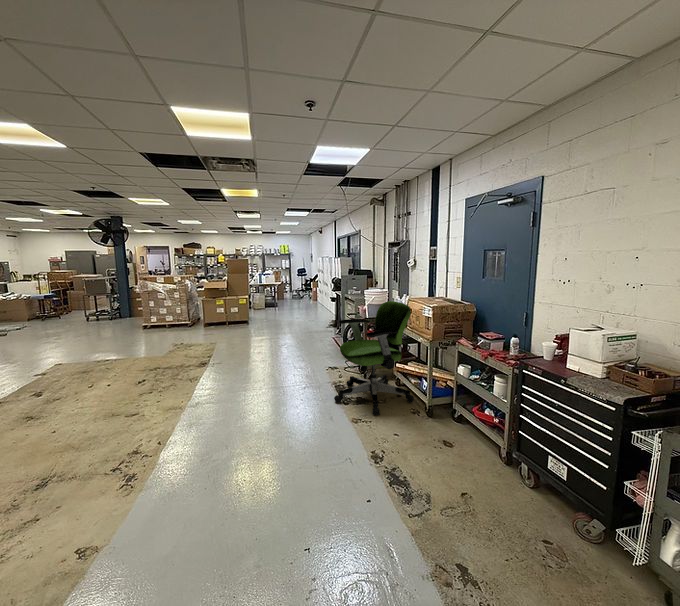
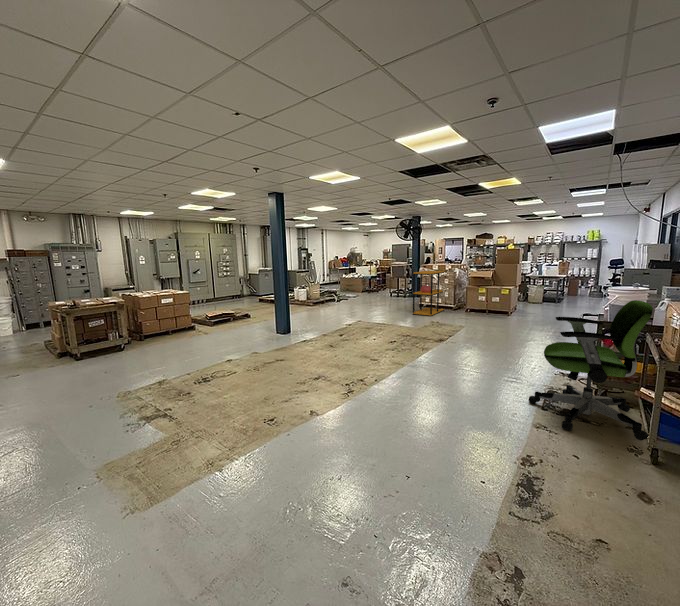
shelving unit: none [136,283,178,340] -> present [413,271,444,316]

